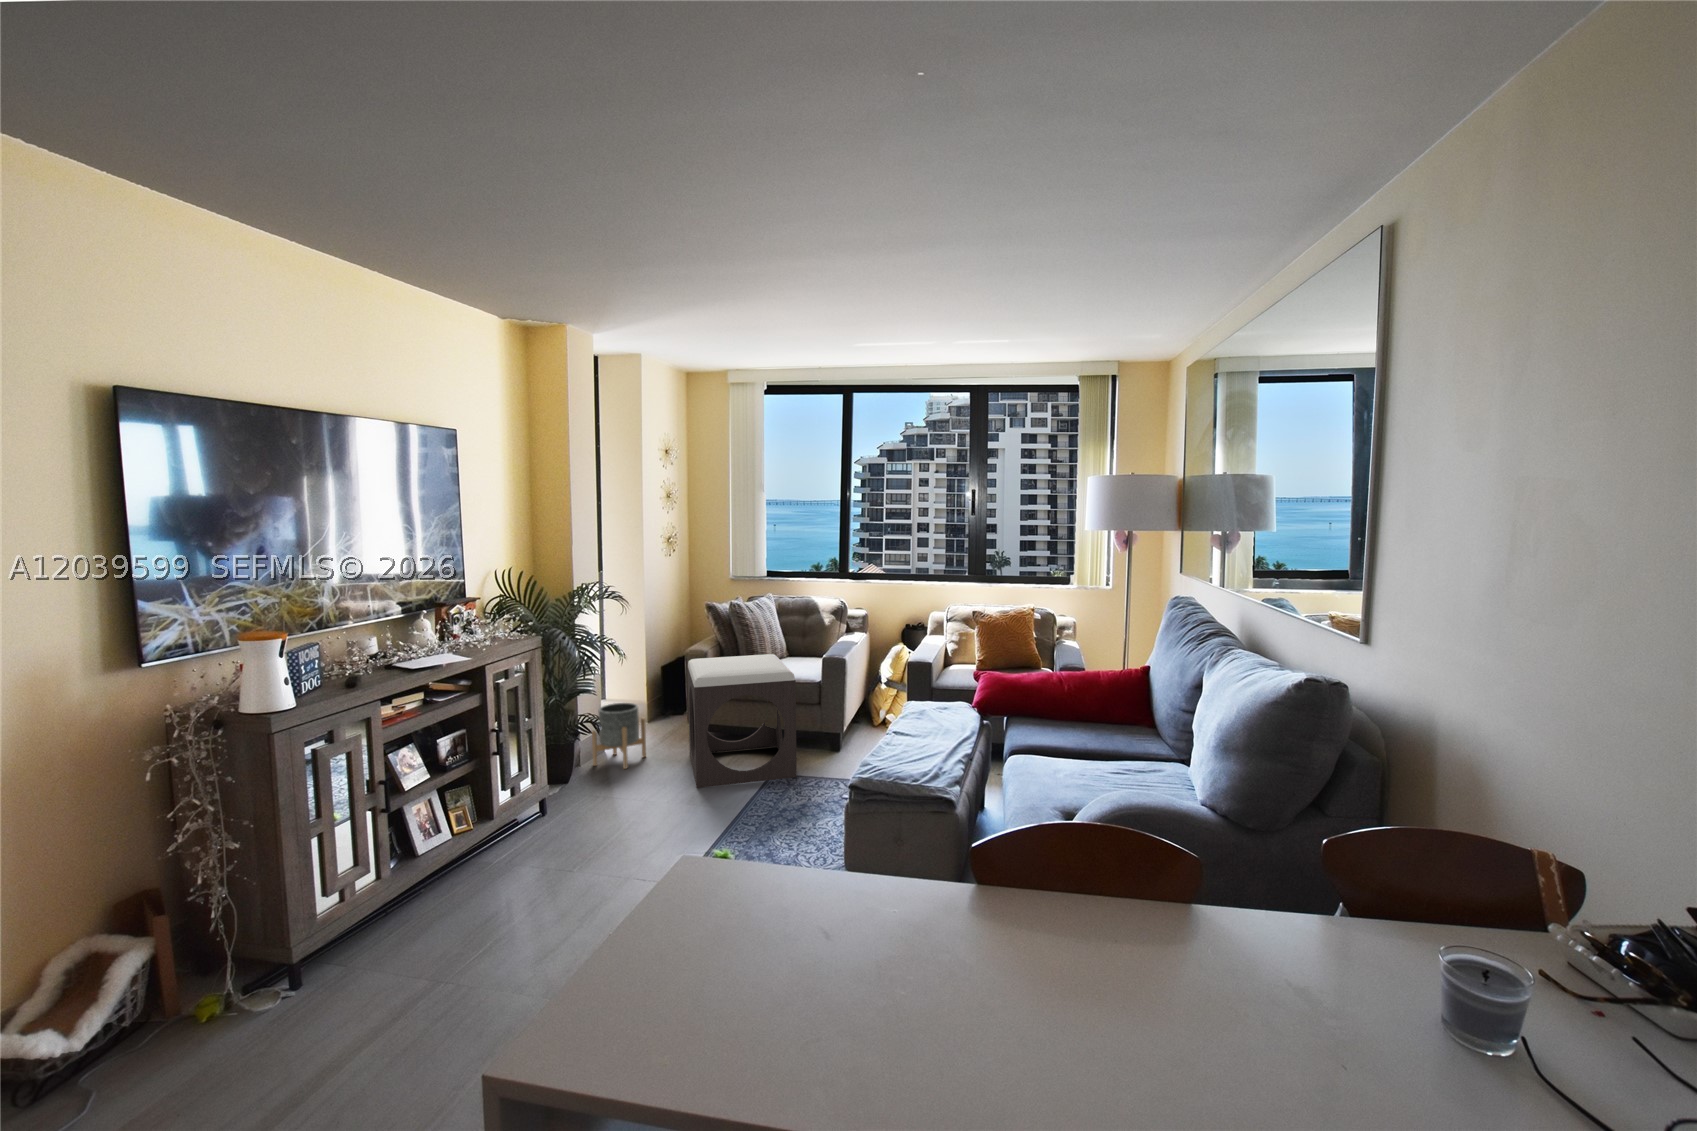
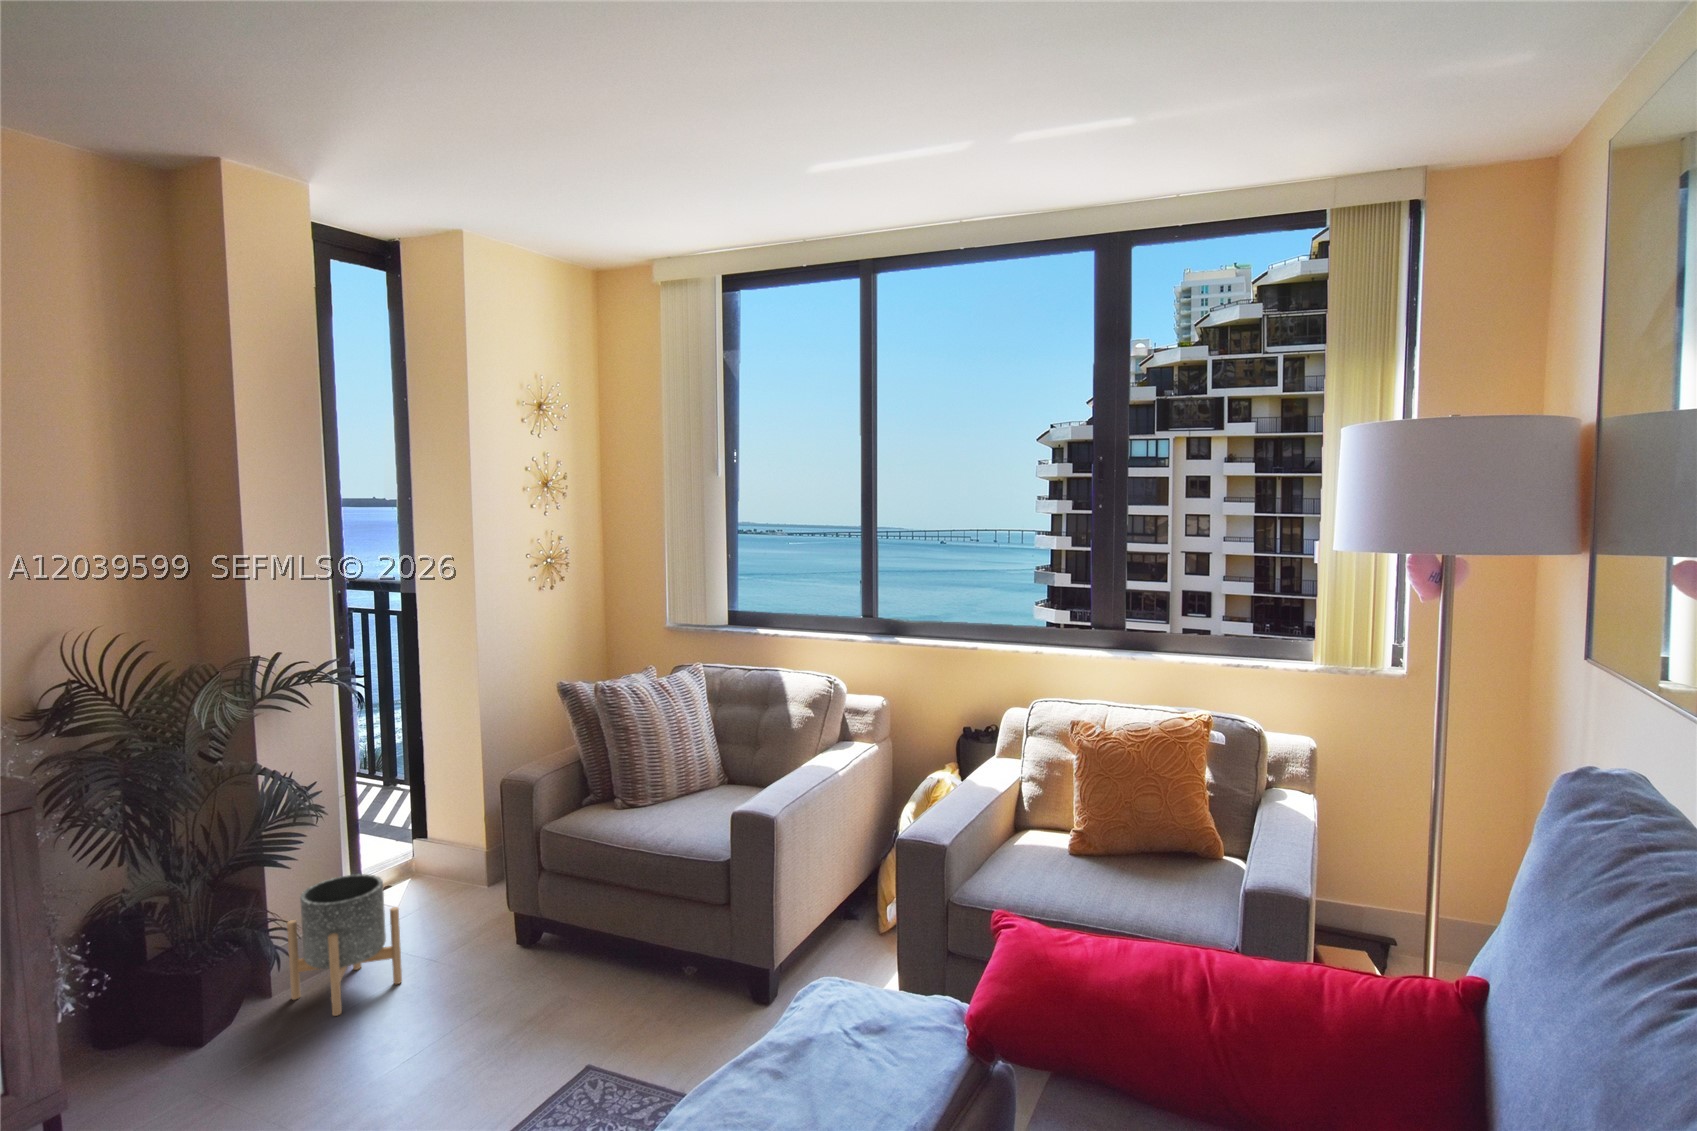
footstool: present [688,654,797,788] -> none [400,797,659,1098]

